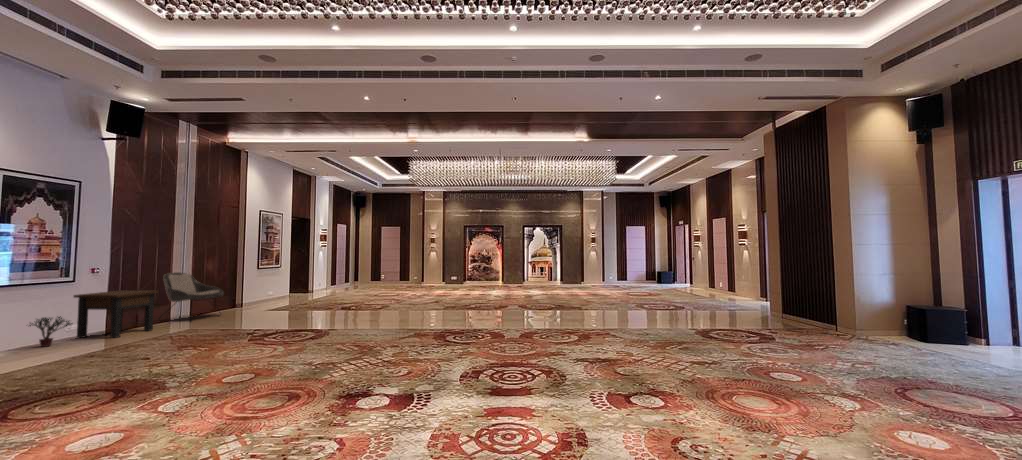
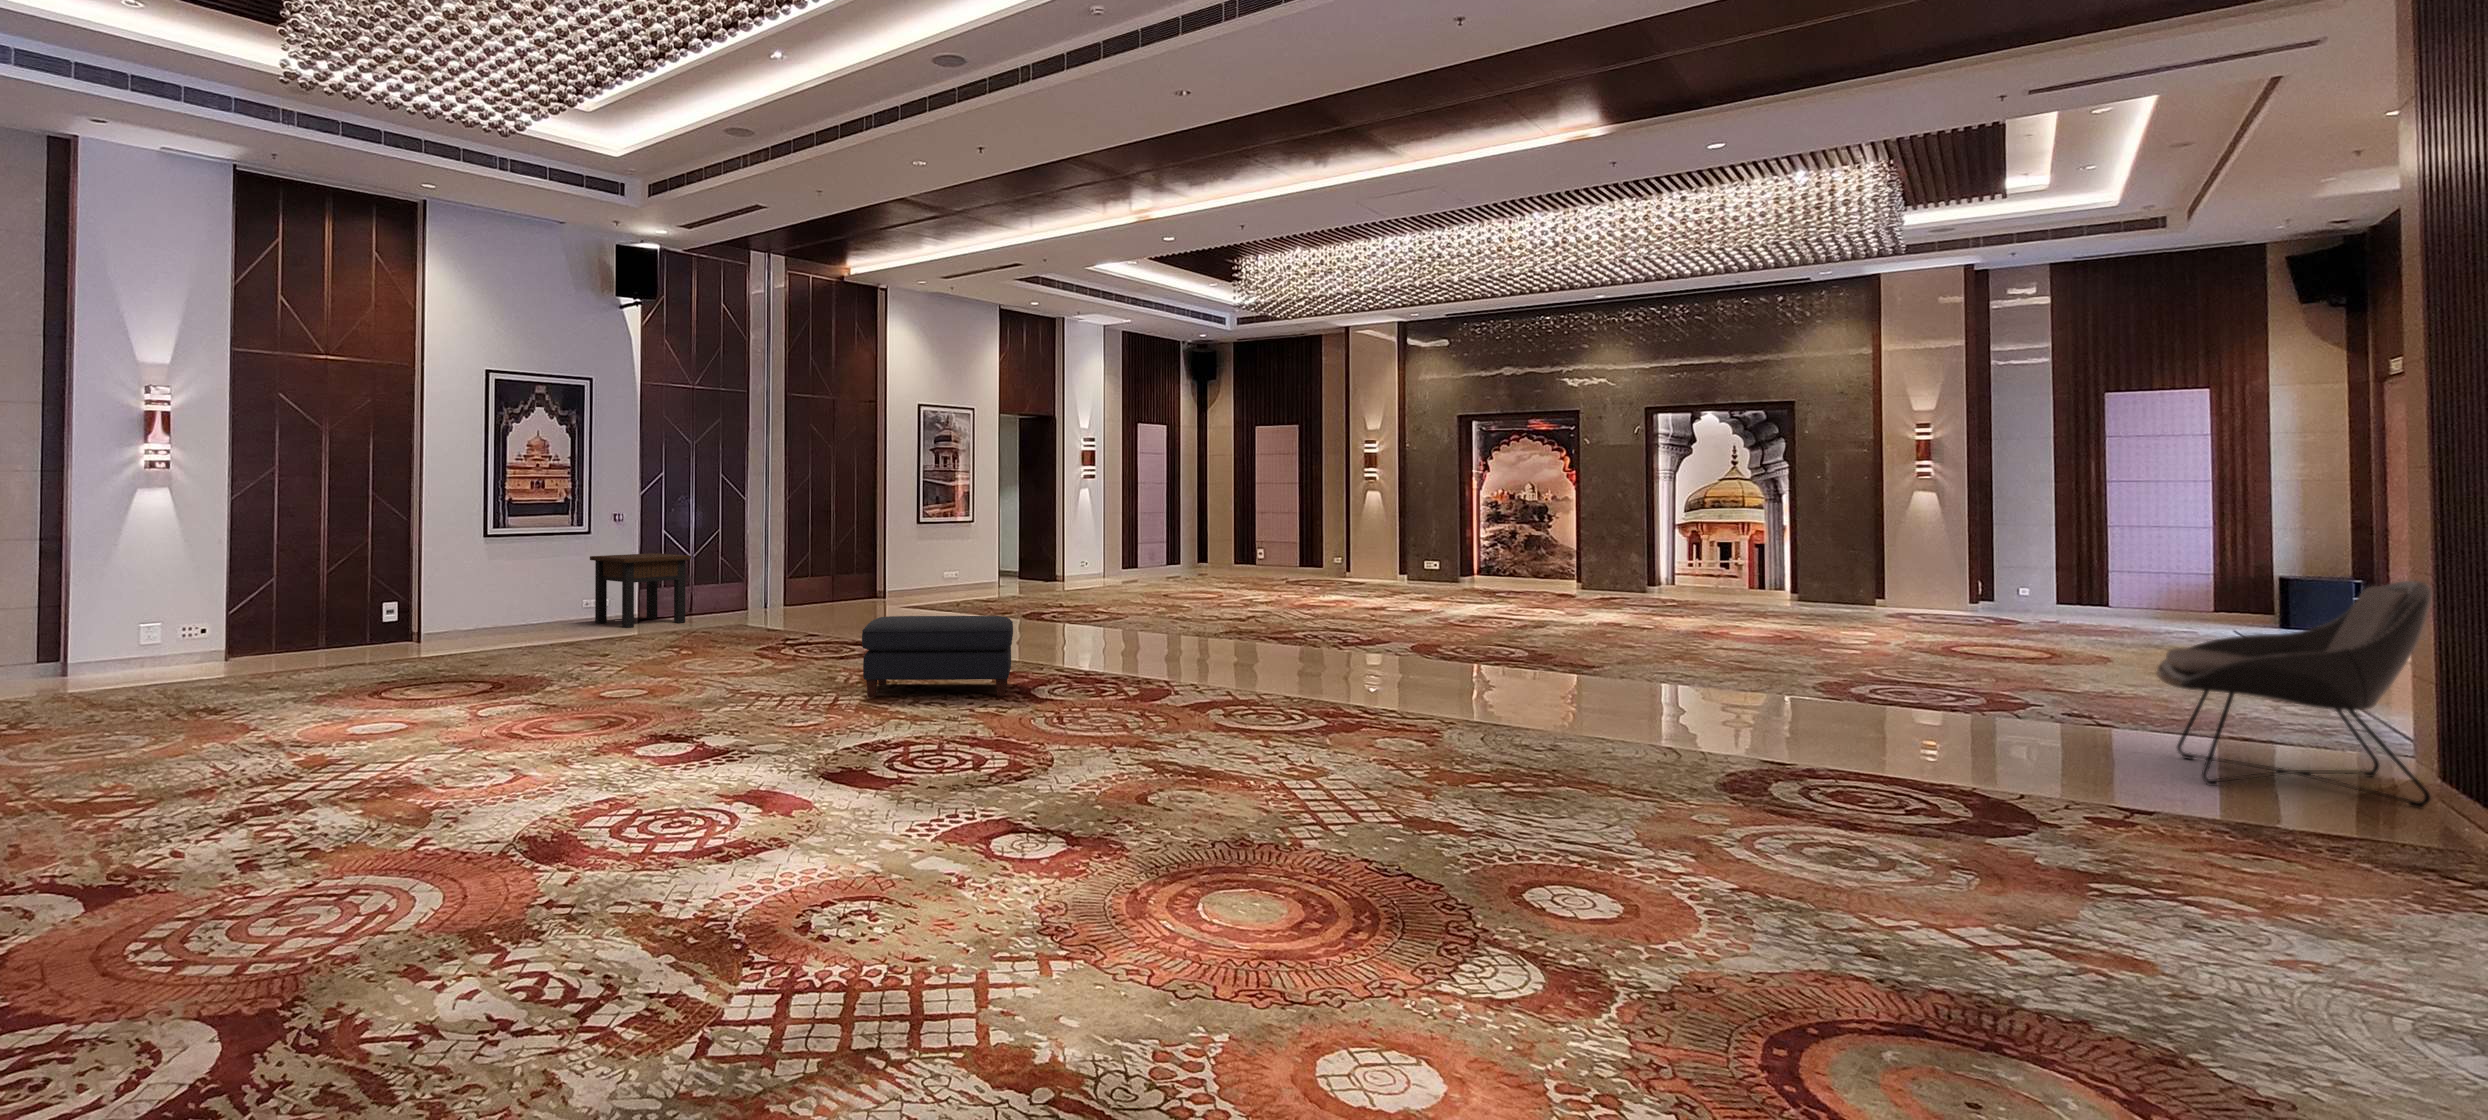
lounge chair: present [160,272,224,321] -> present [2157,581,2432,808]
ottoman: none [378,309,456,355] -> present [862,616,1013,697]
potted plant: present [29,316,72,347] -> none [526,584,576,630]

